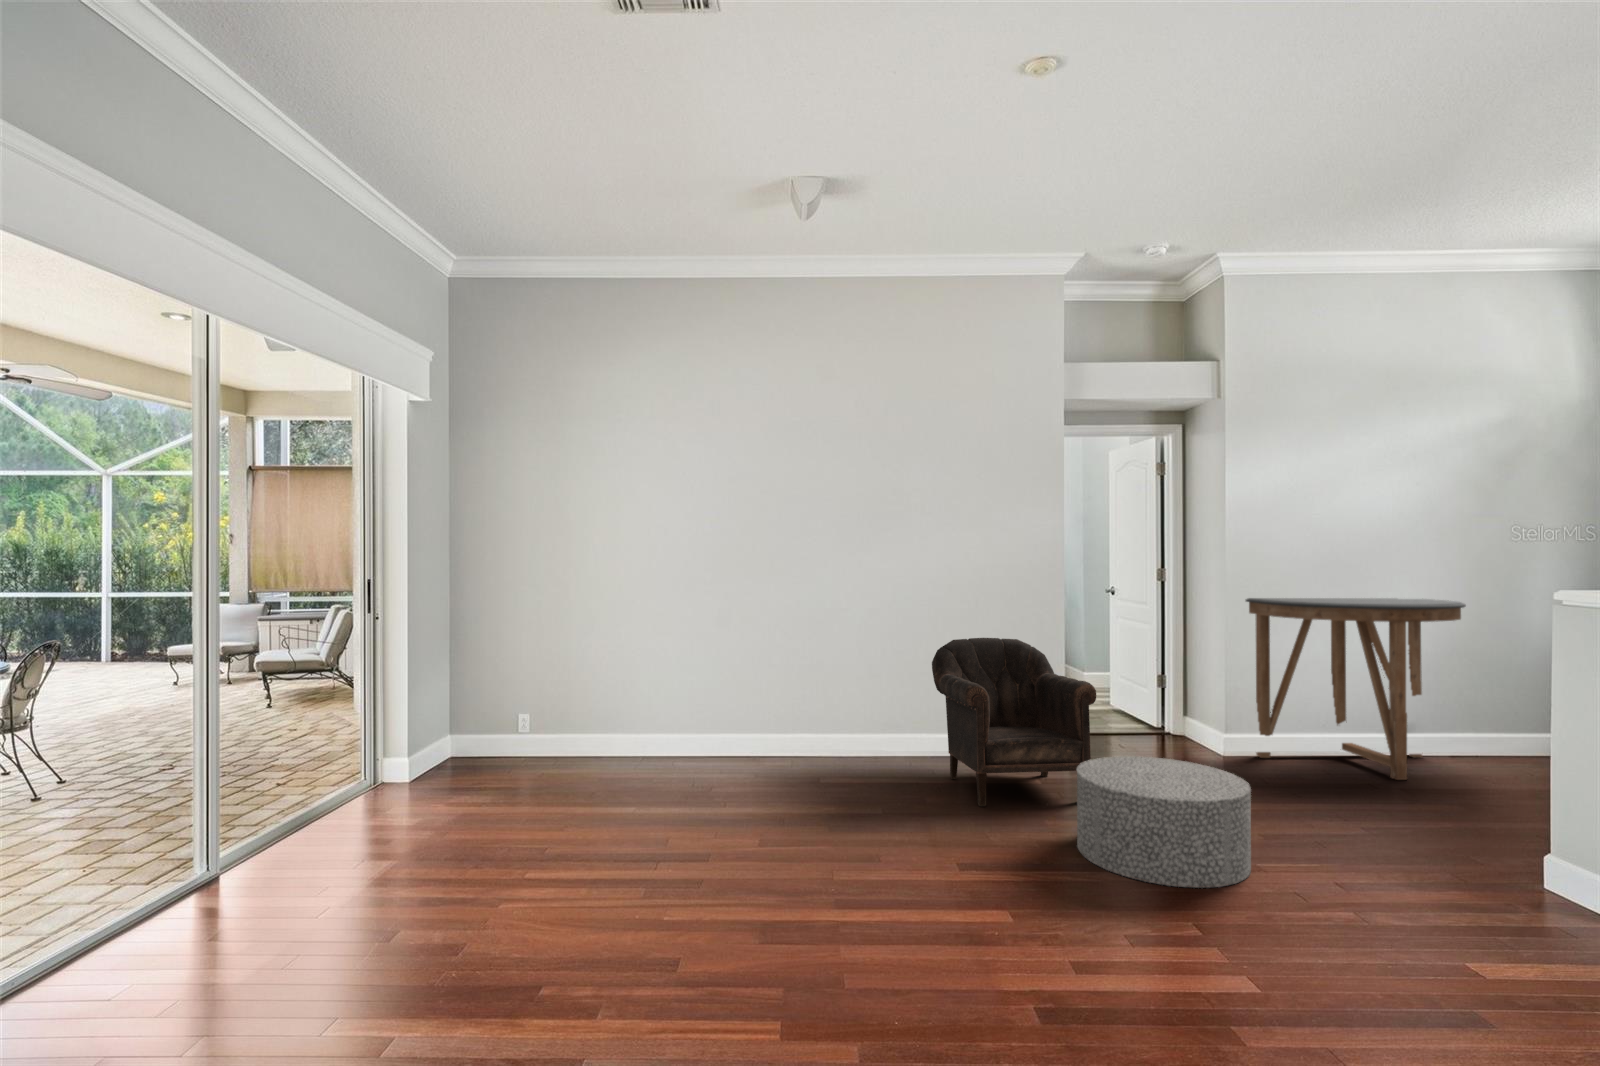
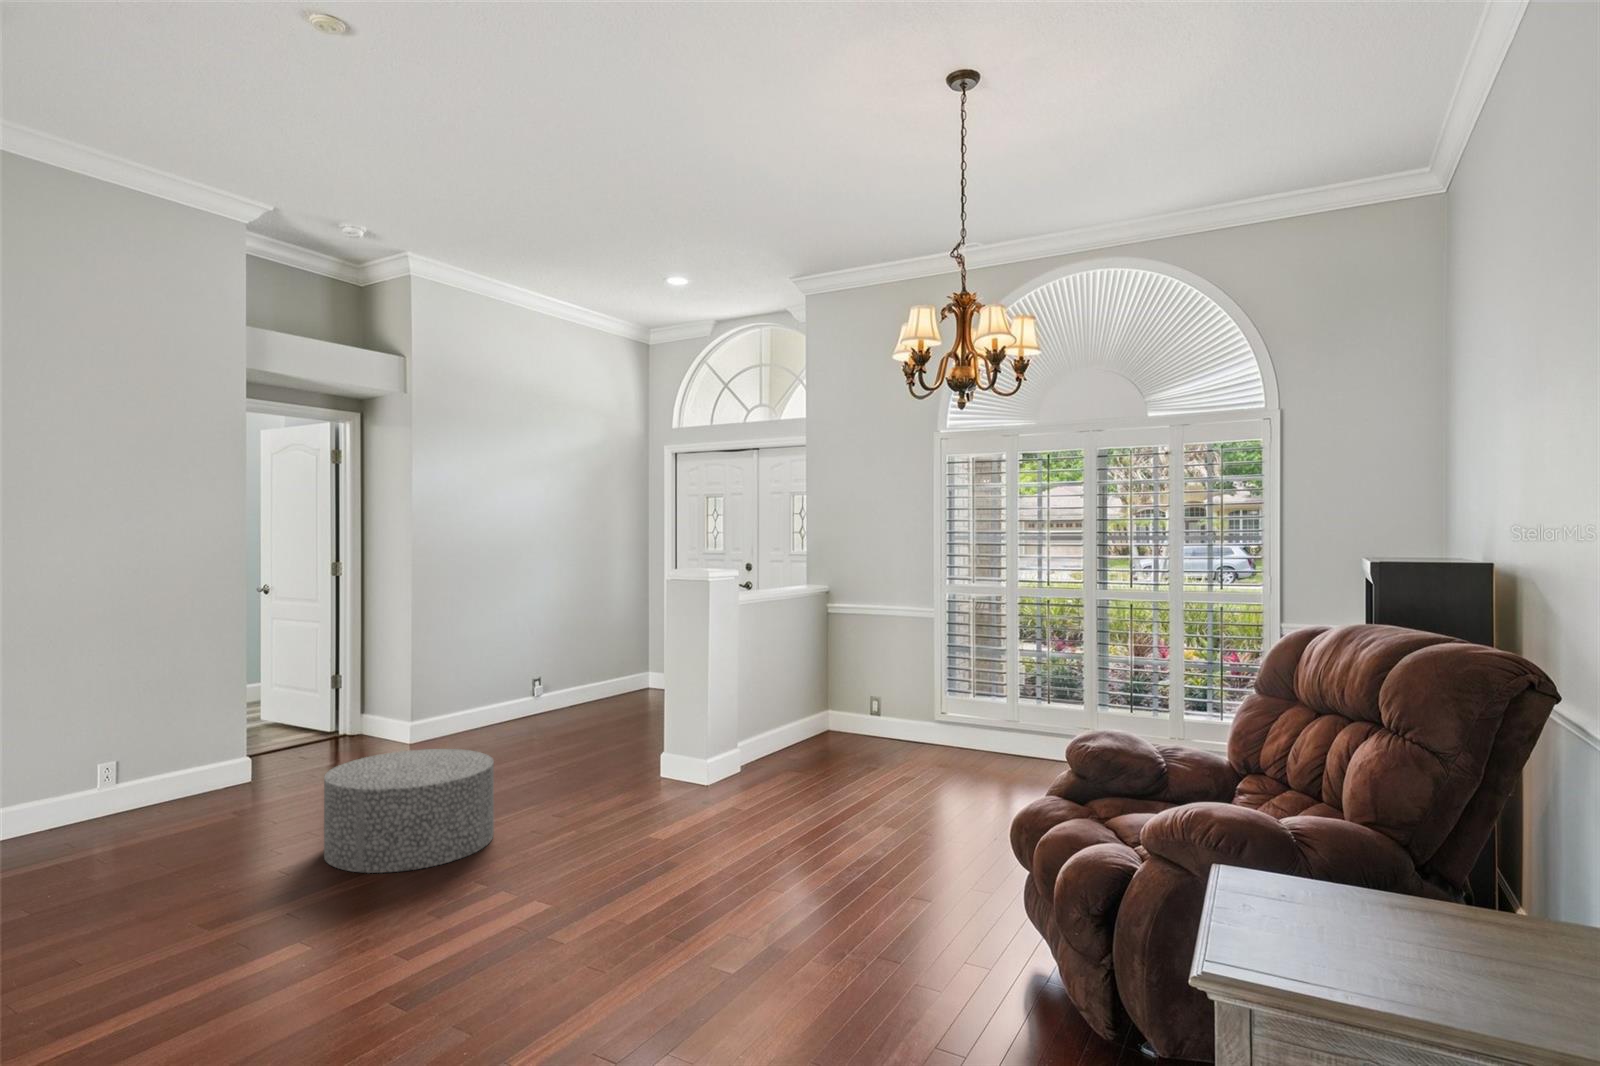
console table: present [1246,598,1466,780] -> none [429,582,591,739]
armchair: present [932,638,1096,806] -> none [70,654,316,861]

